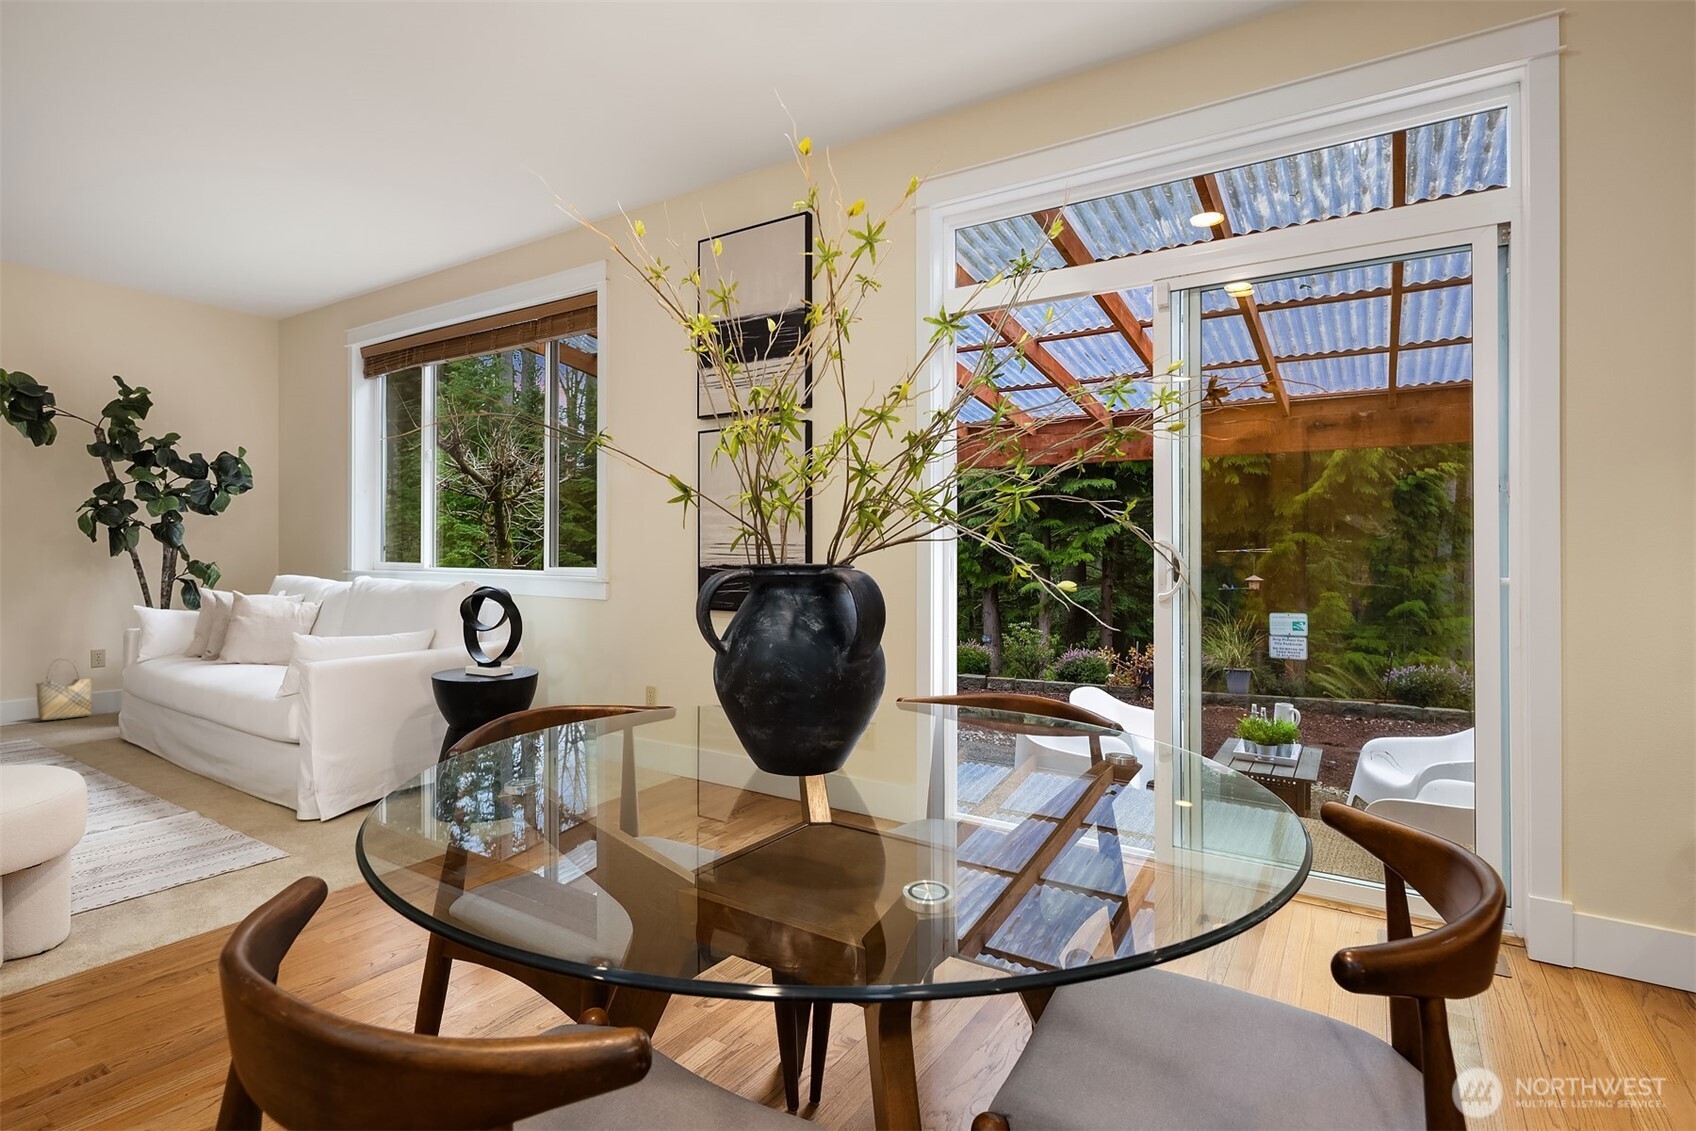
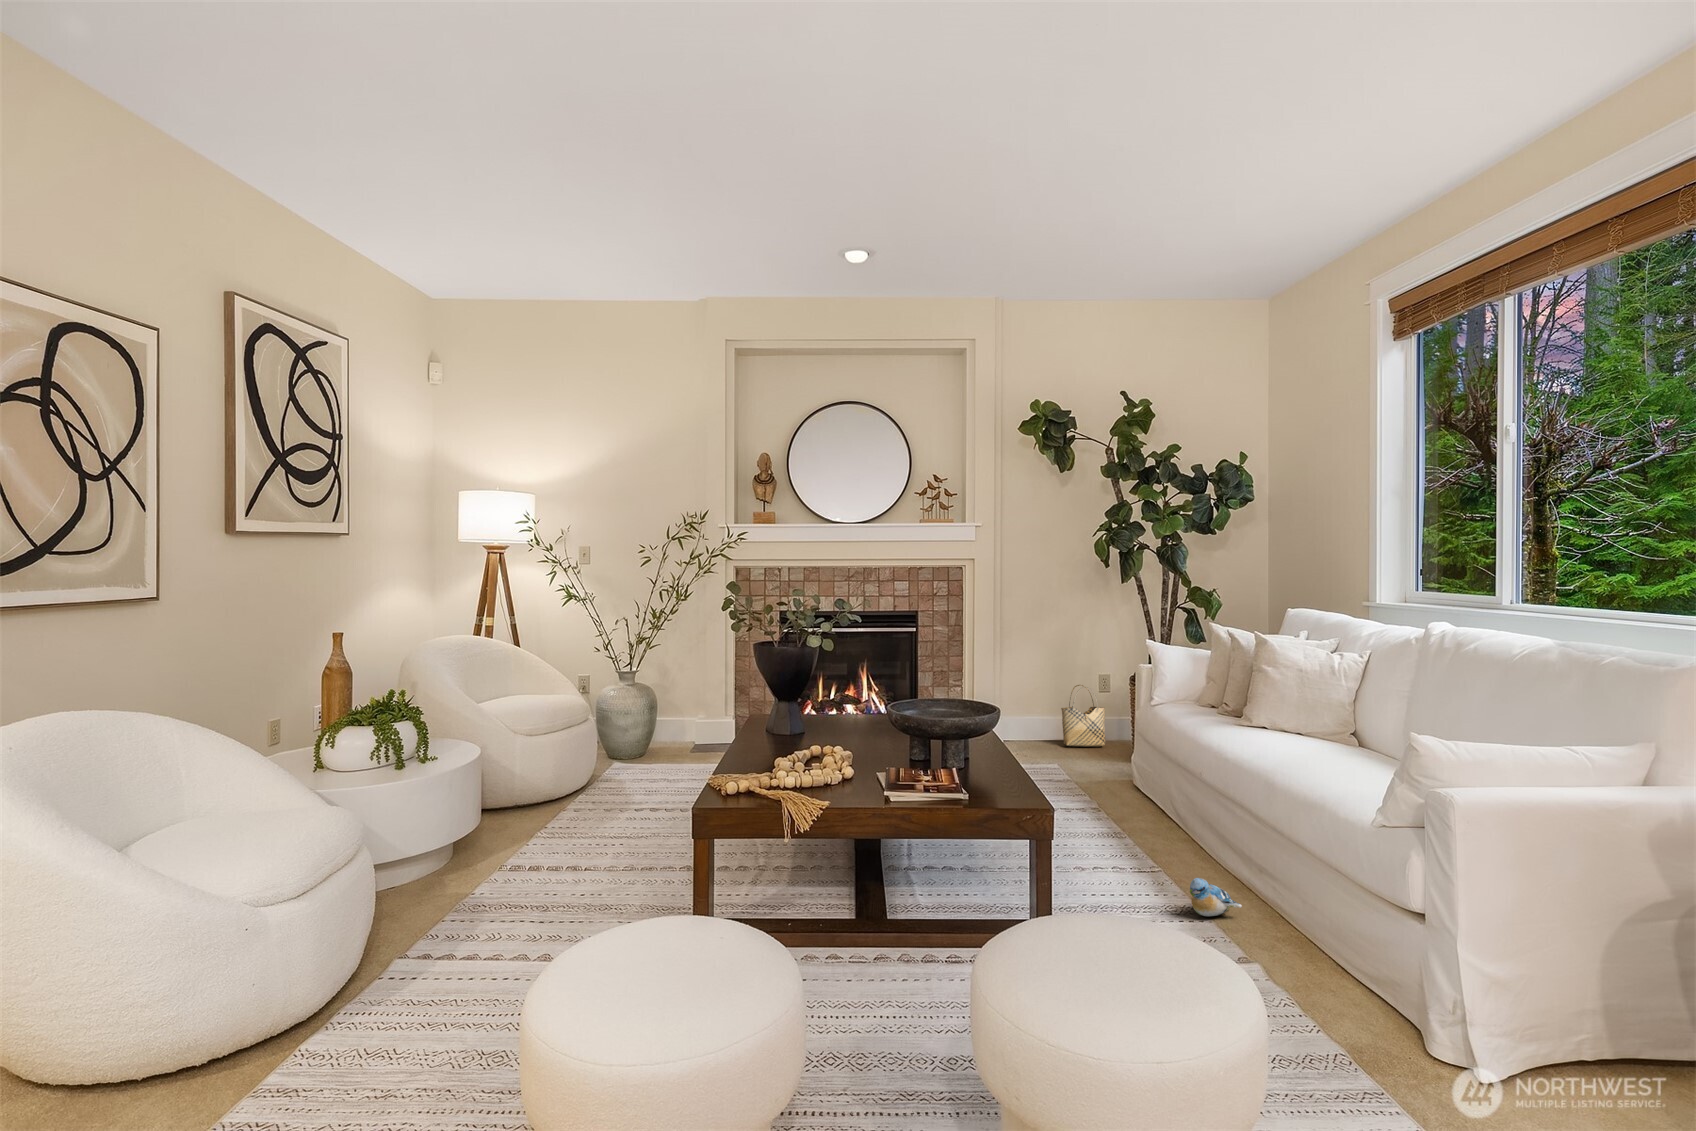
plush toy: none [155,769,202,797] -> present [1190,878,1242,916]

